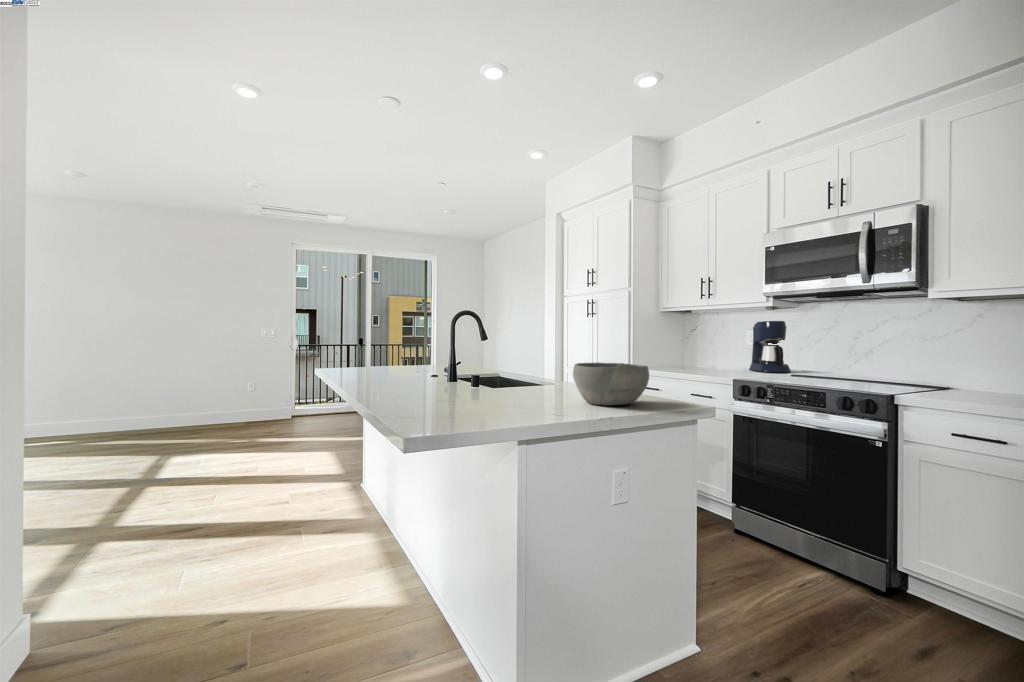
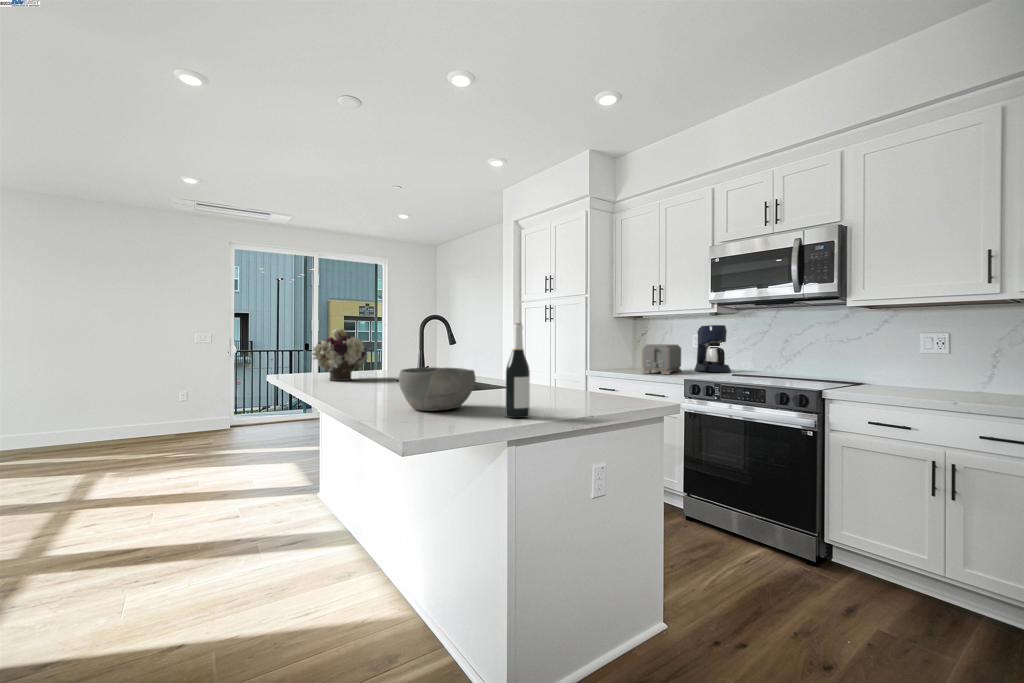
wine bottle: none [510,315,536,417] -> present [506,323,530,418]
flower arrangement: none [345,322,402,375] -> present [311,328,368,381]
toaster: none [688,342,734,374] -> present [642,344,681,374]
bowl: present [573,363,649,405] -> present [399,367,476,411]

